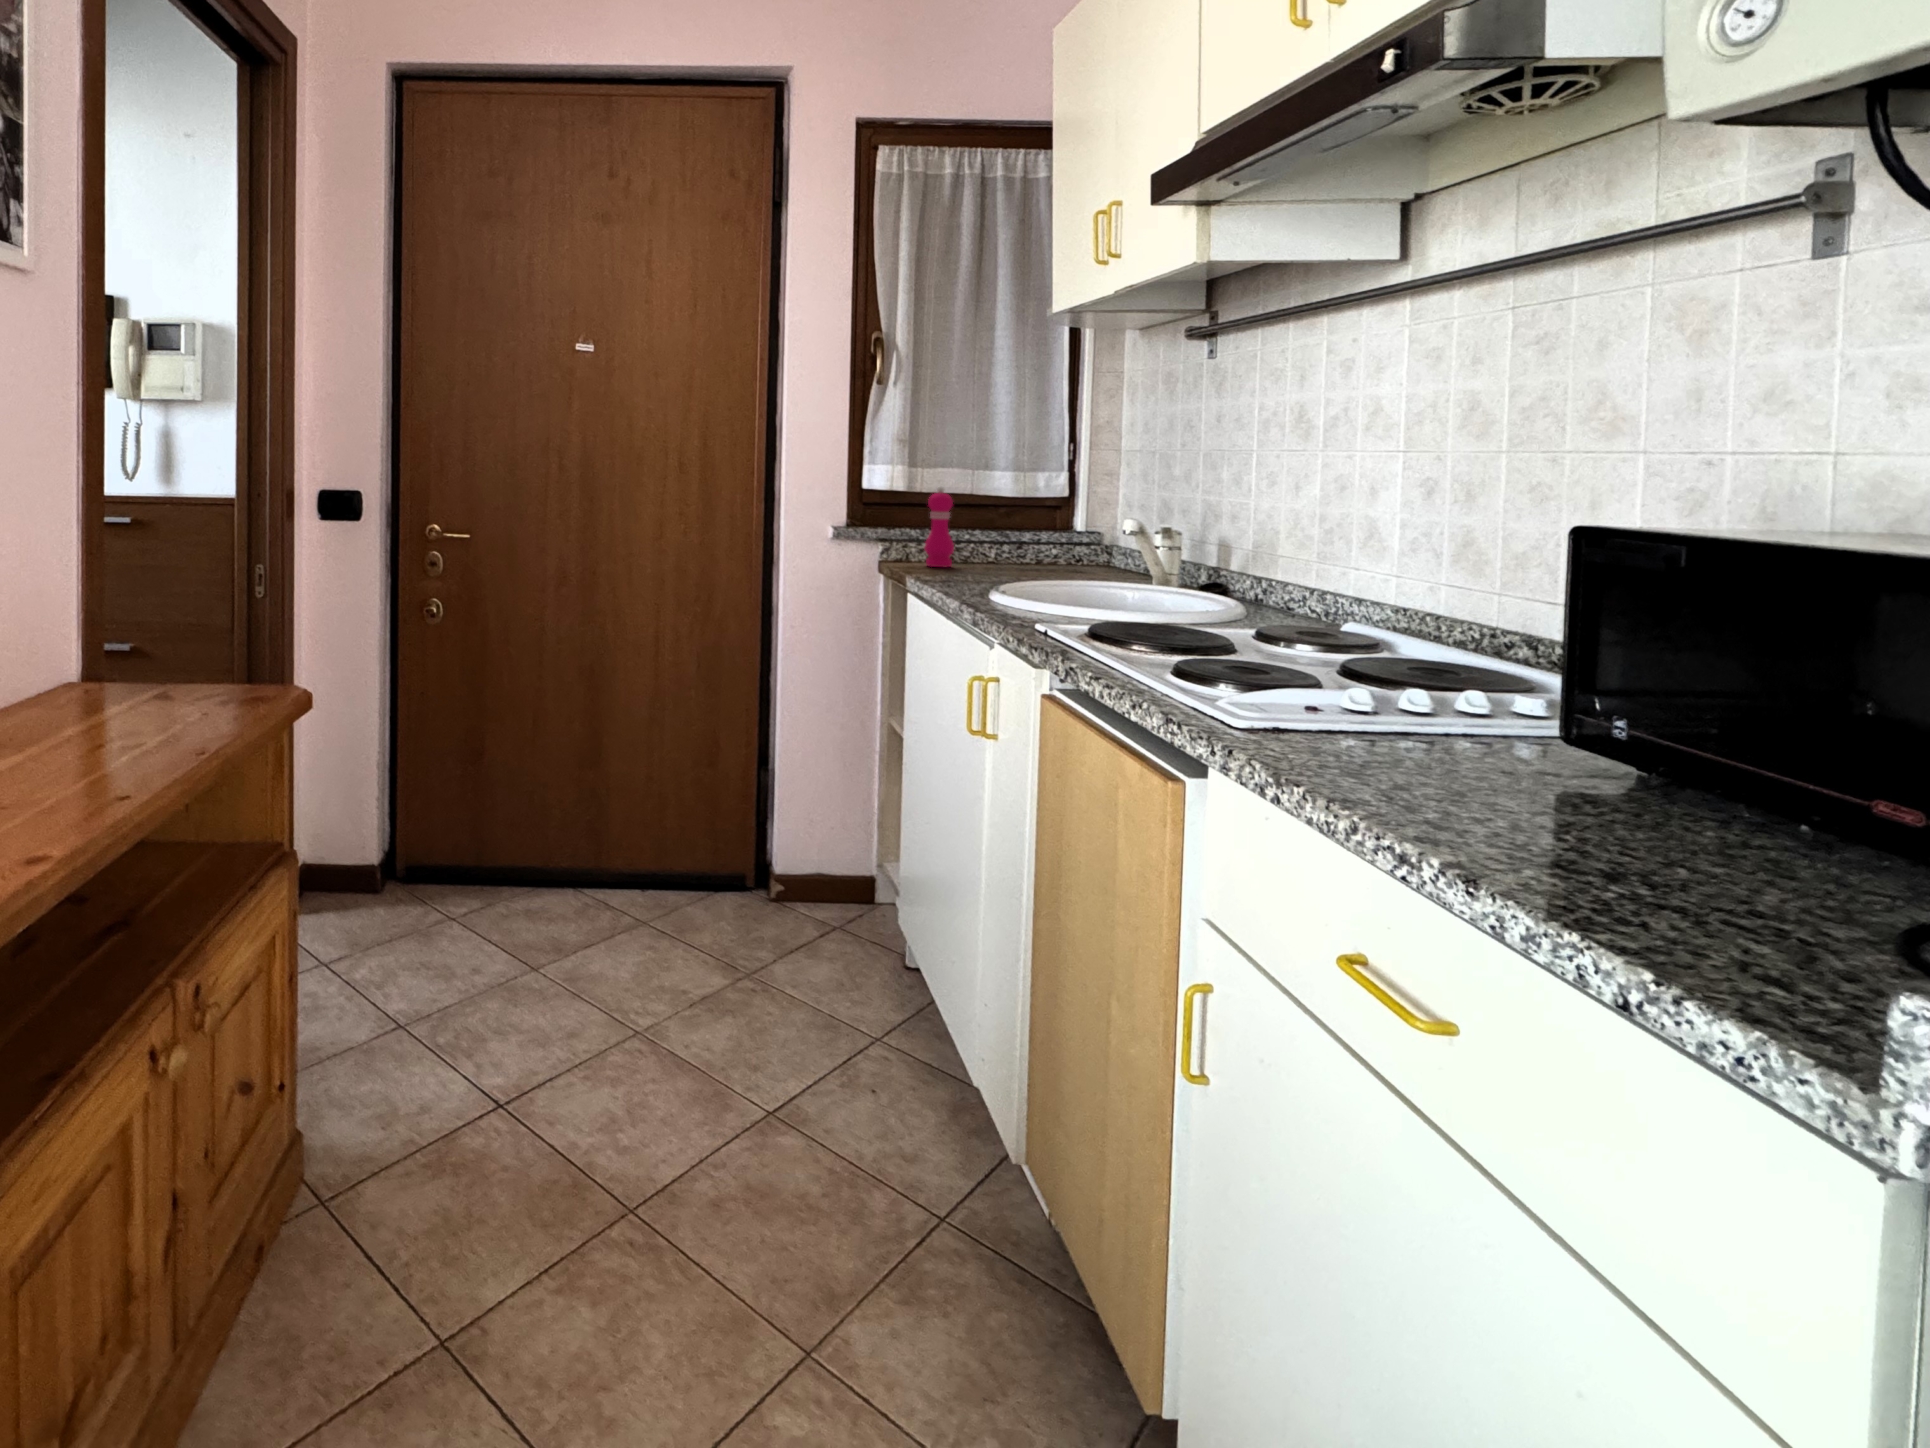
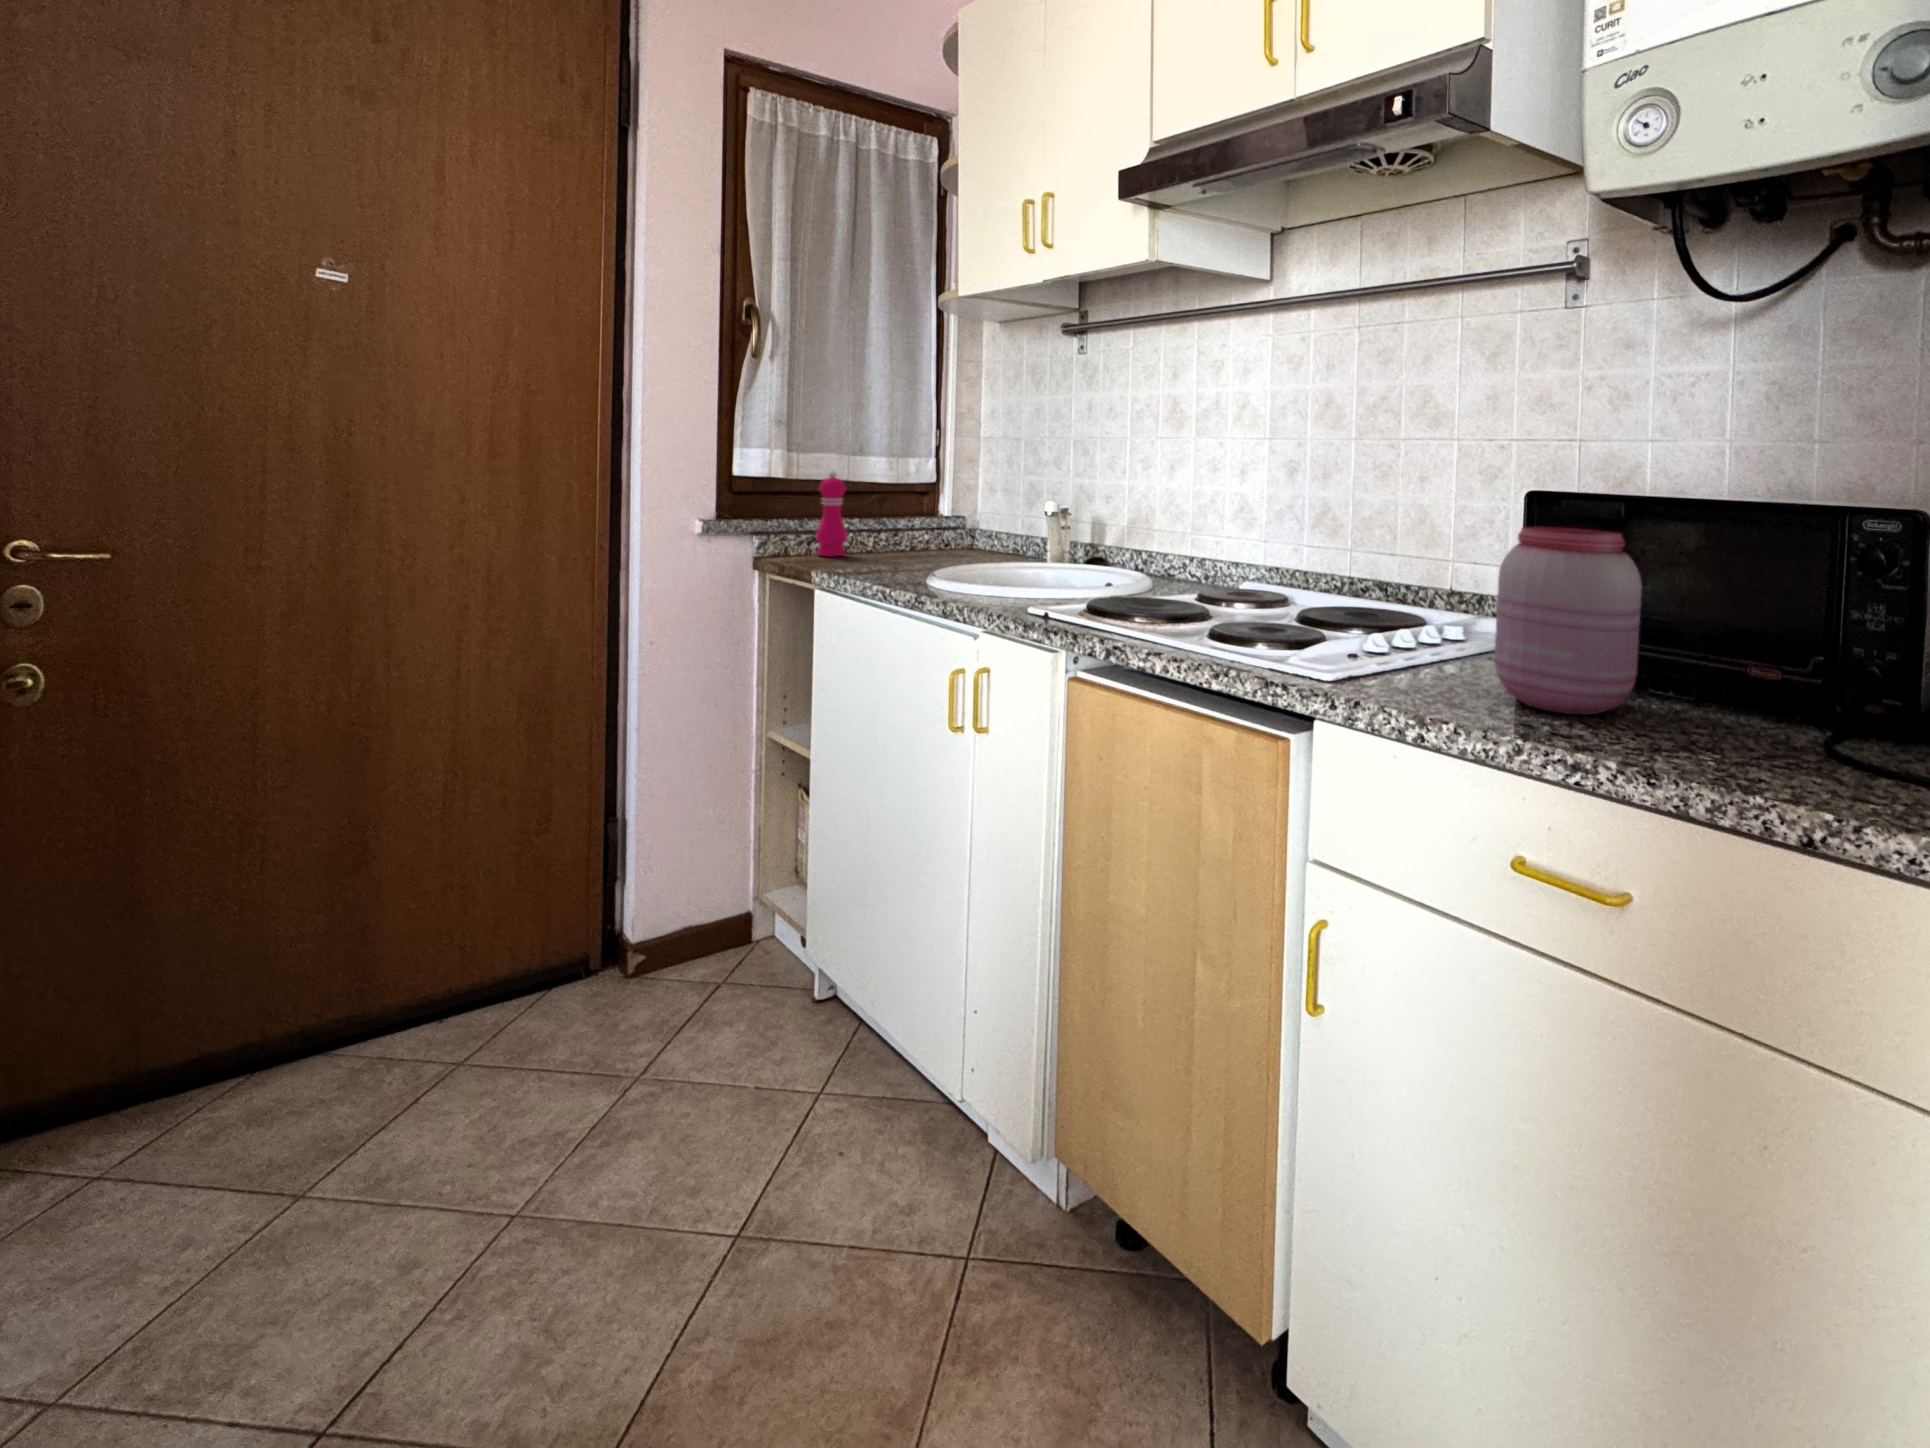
jar: none [1426,554,1668,817] -> present [1494,527,1642,714]

